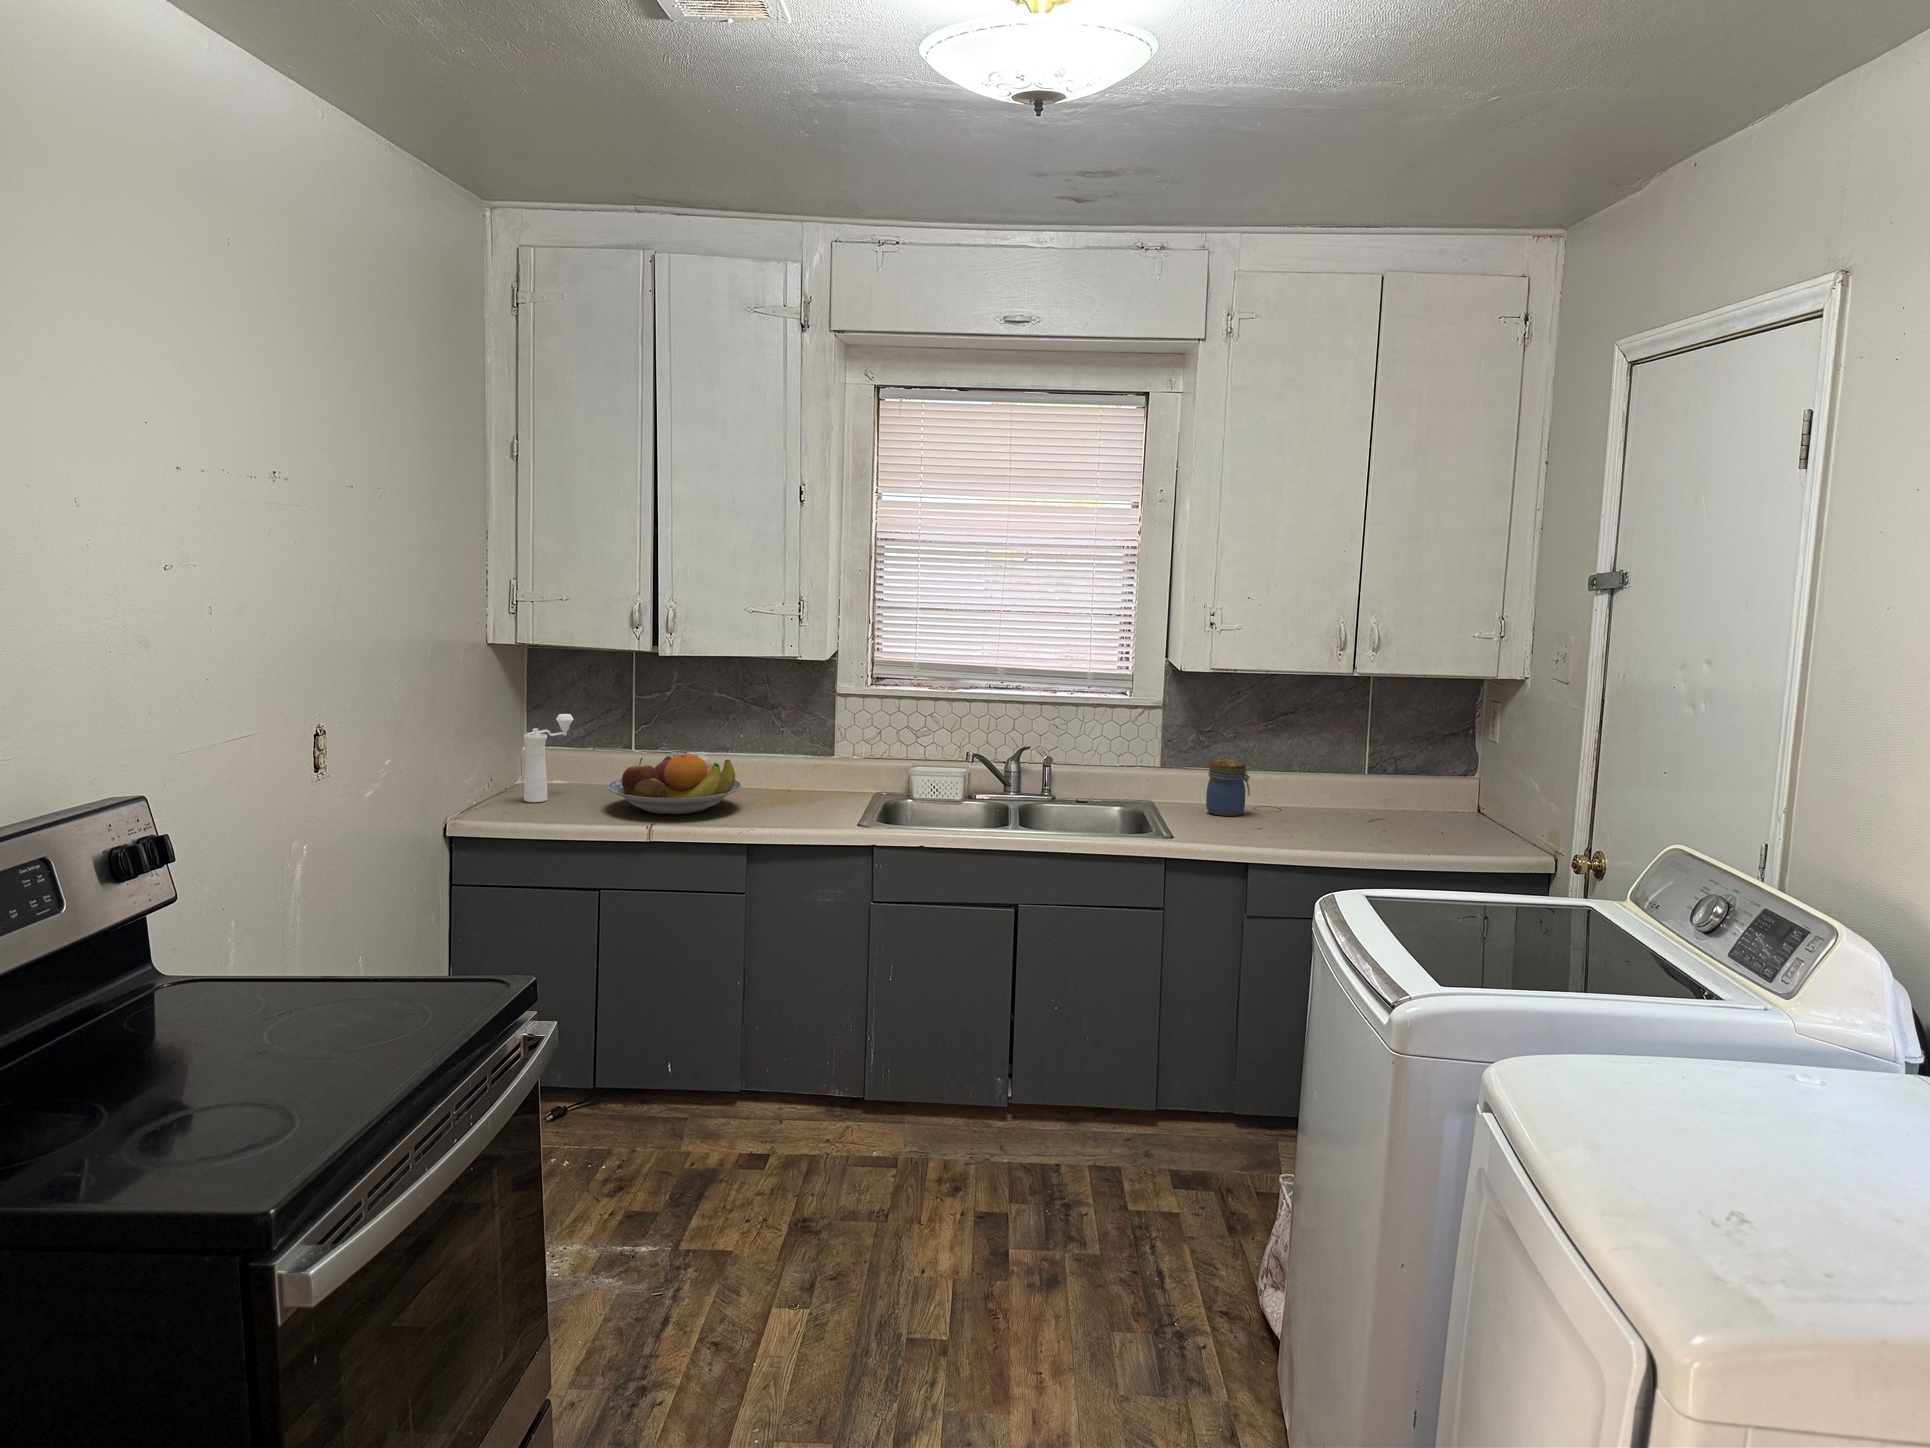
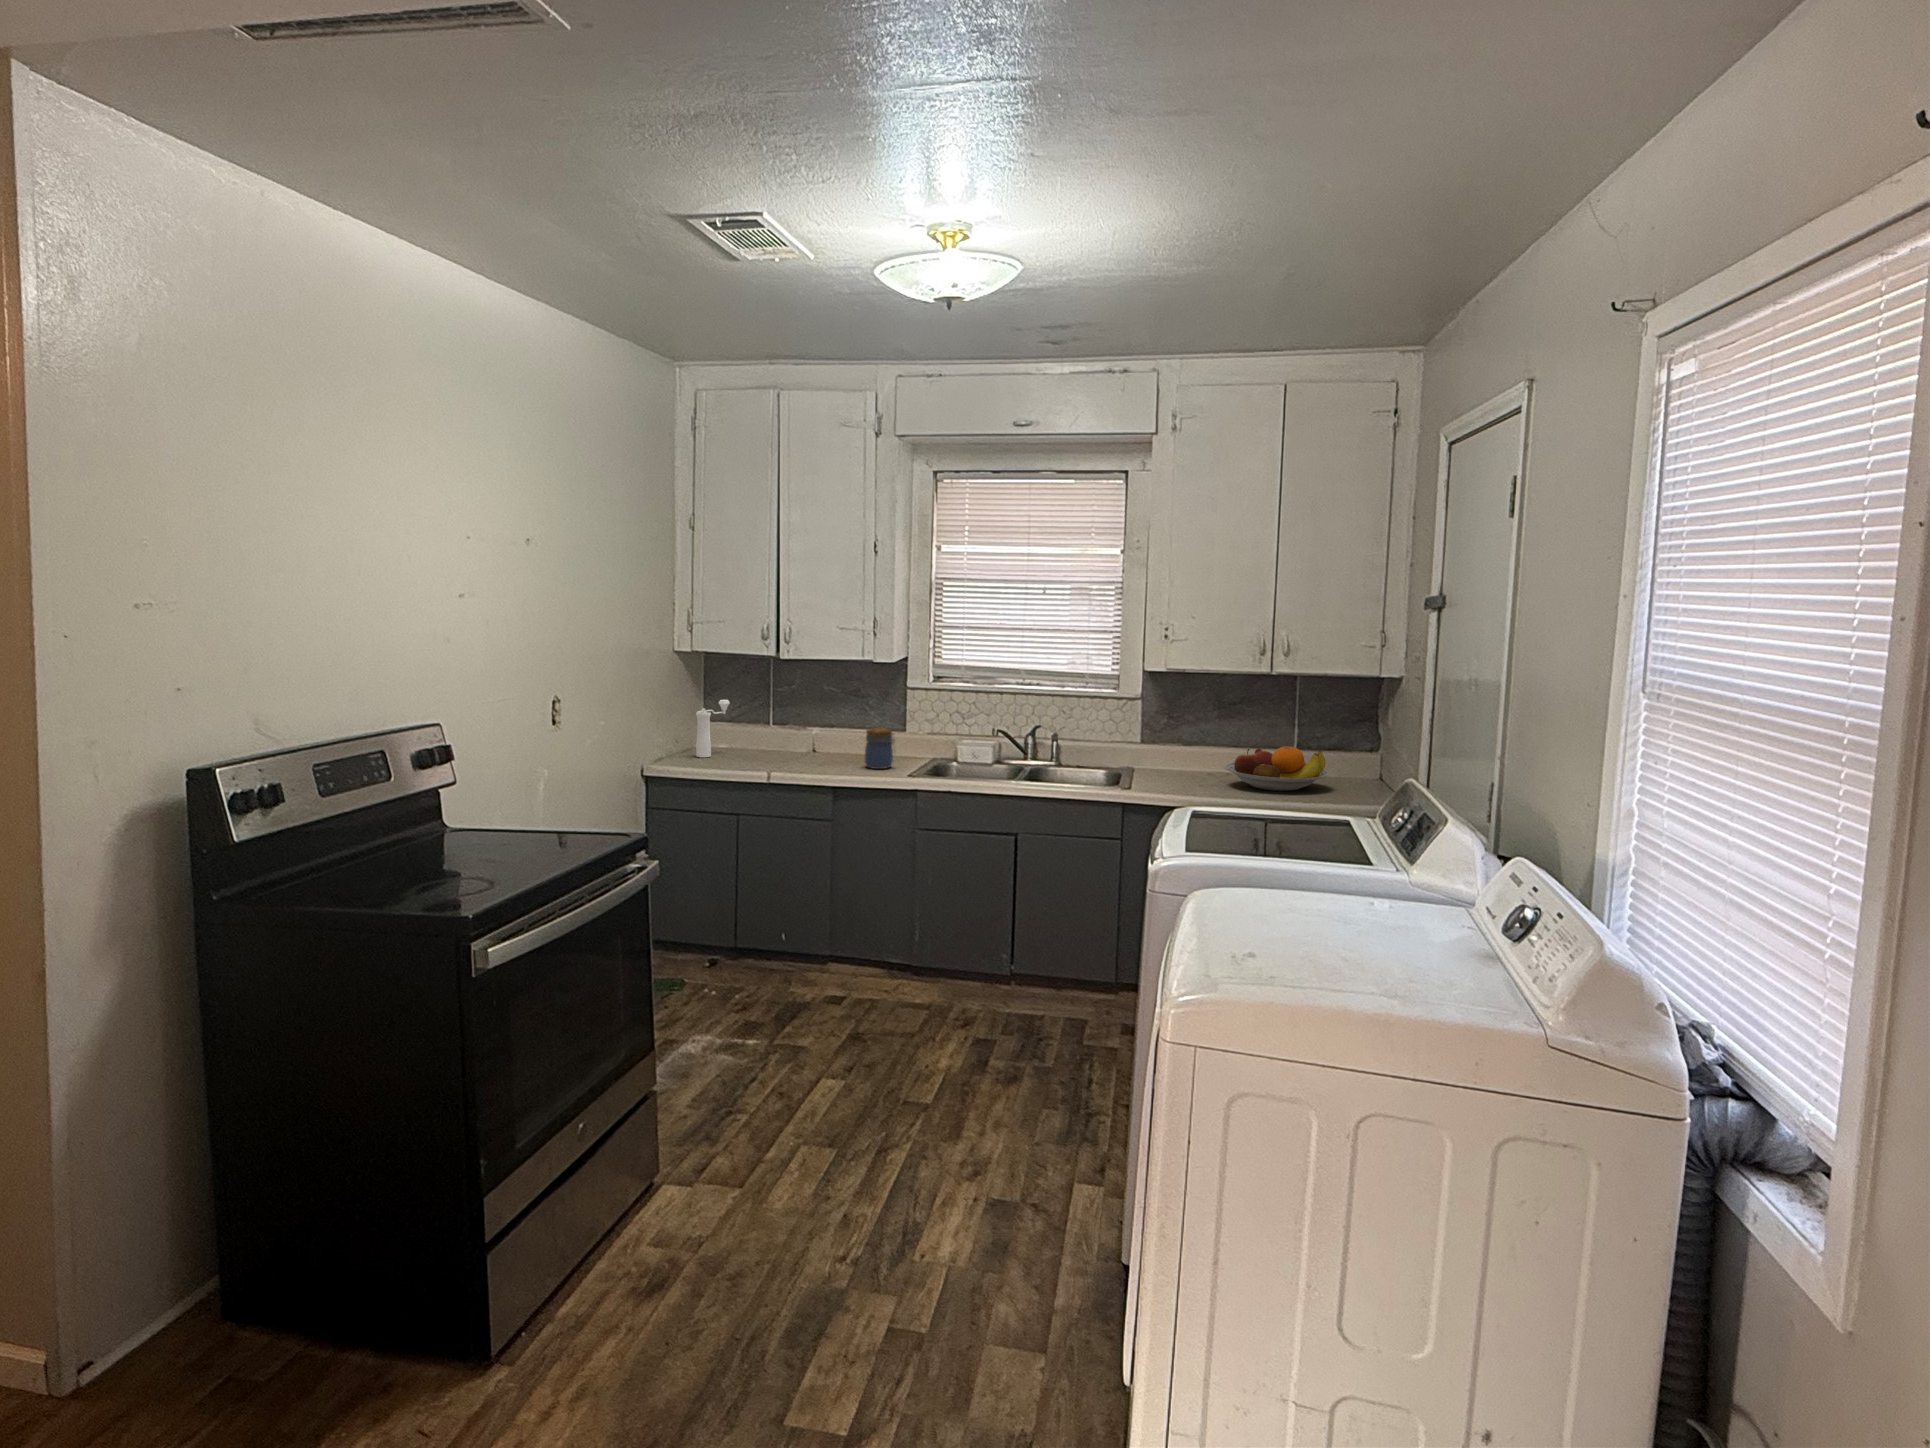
fruit bowl: present [607,754,742,814] -> present [1225,746,1328,791]
jar: present [1206,759,1250,816] -> present [865,728,895,769]

